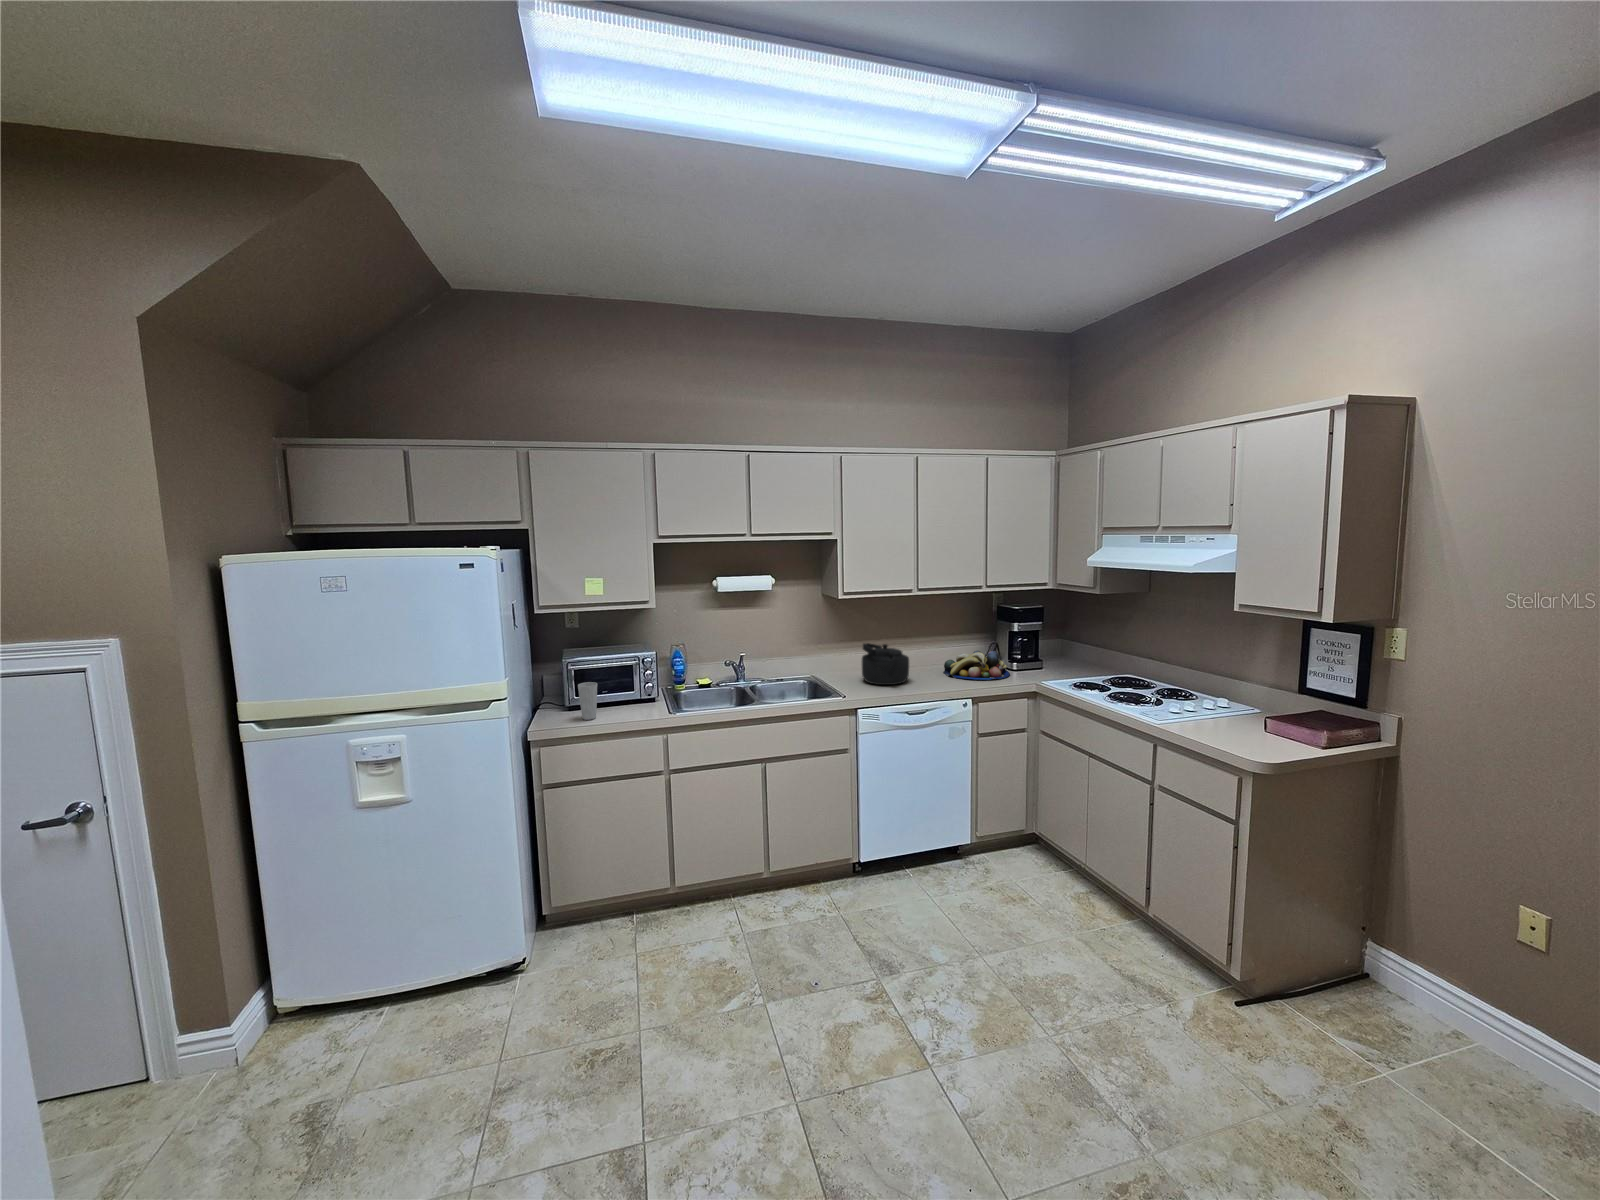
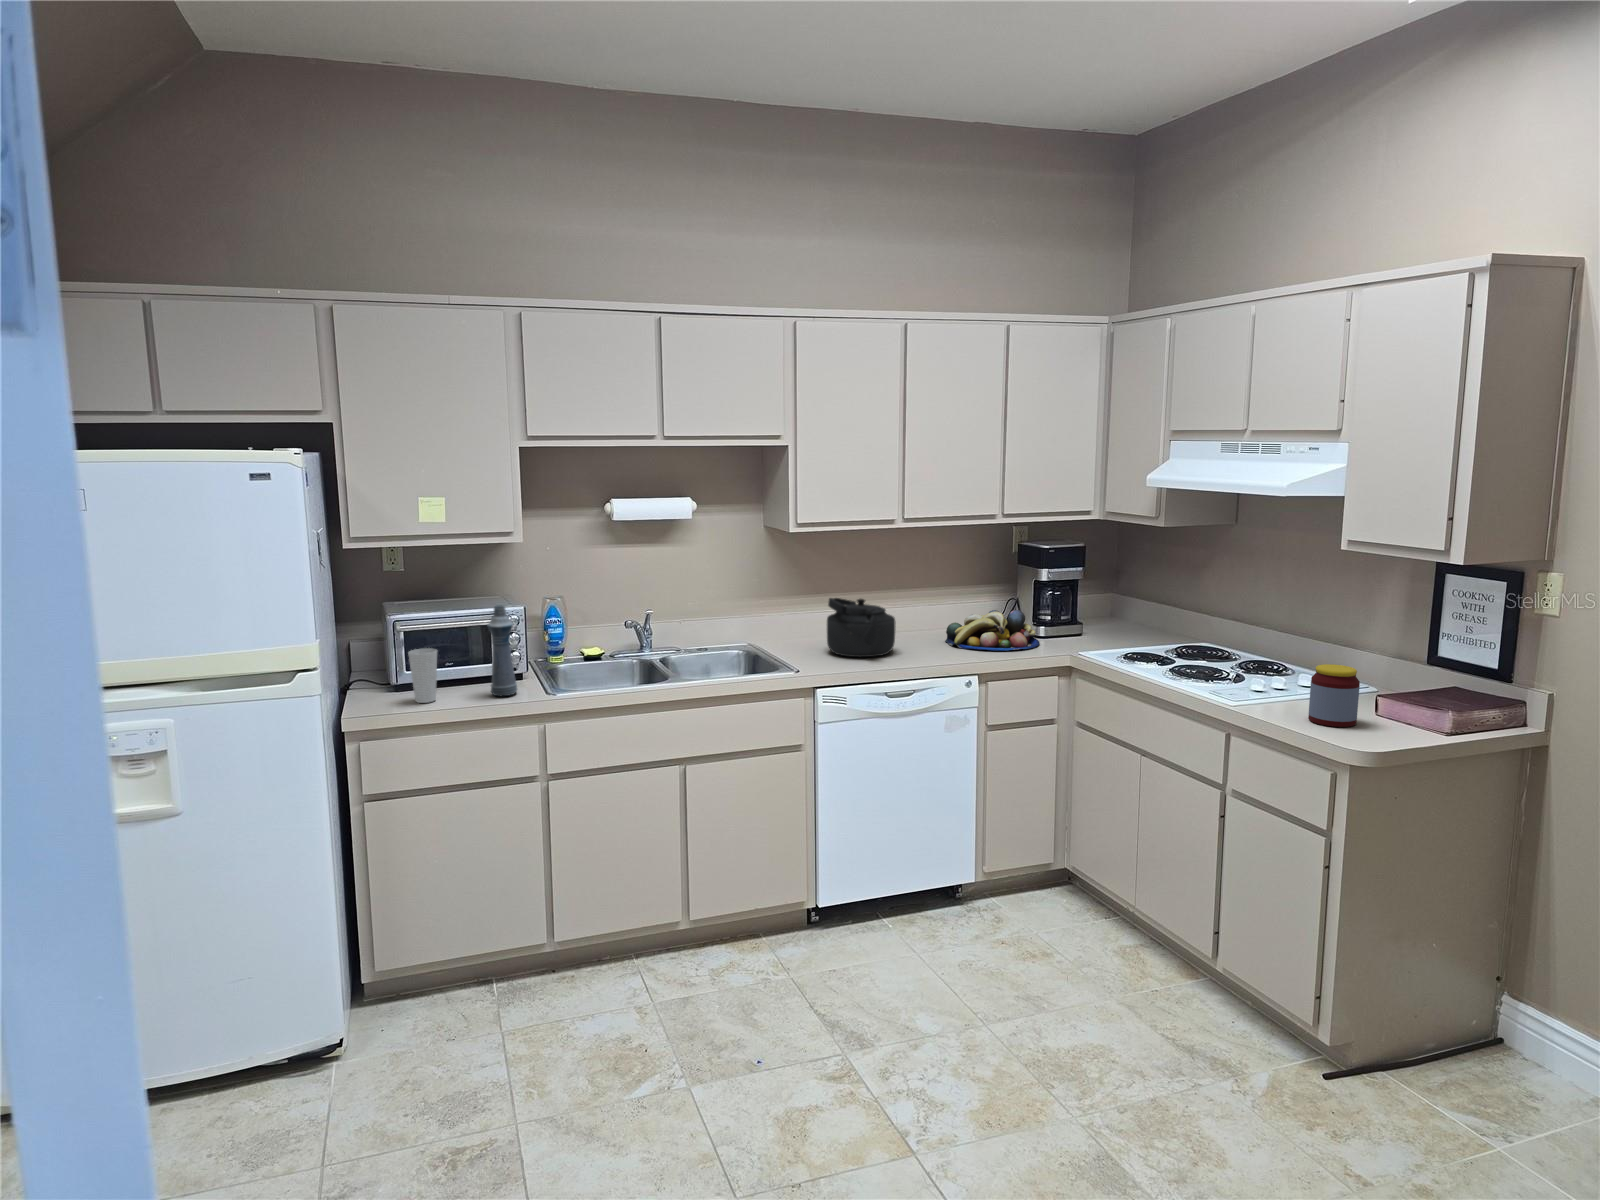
bottle: none [631,653,651,715] -> present [487,606,517,696]
jar: none [1216,696,1255,743] -> present [1308,664,1360,727]

